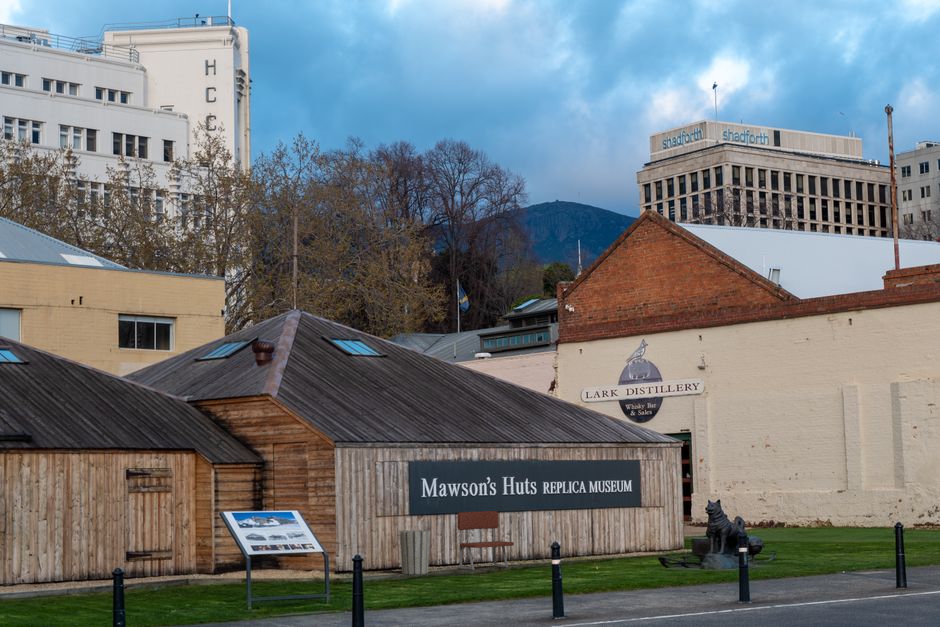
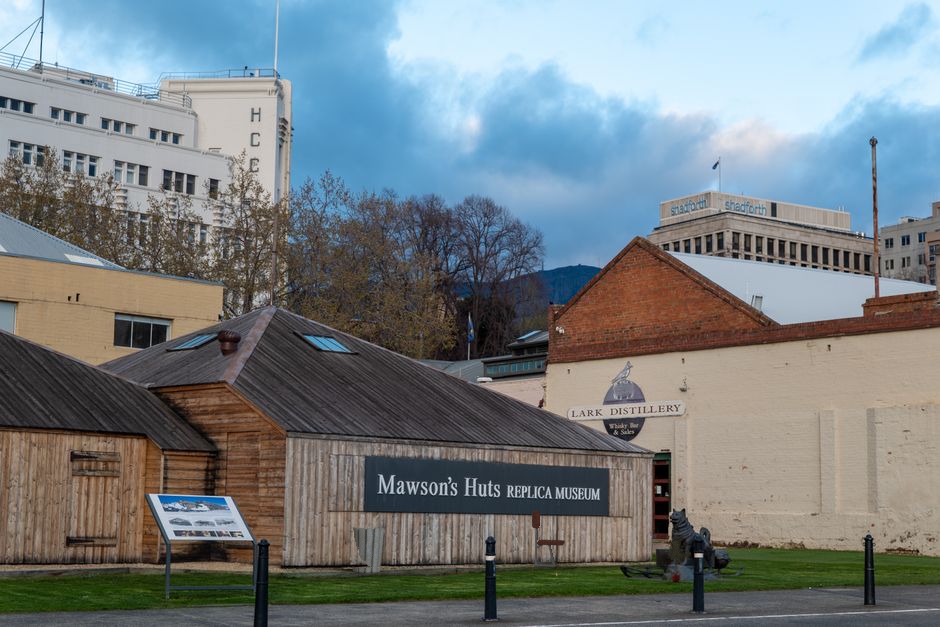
bench: present [457,511,514,570] -> present [532,511,565,567]
potted tree: none [706,527,731,572] -> present [668,536,691,582]

